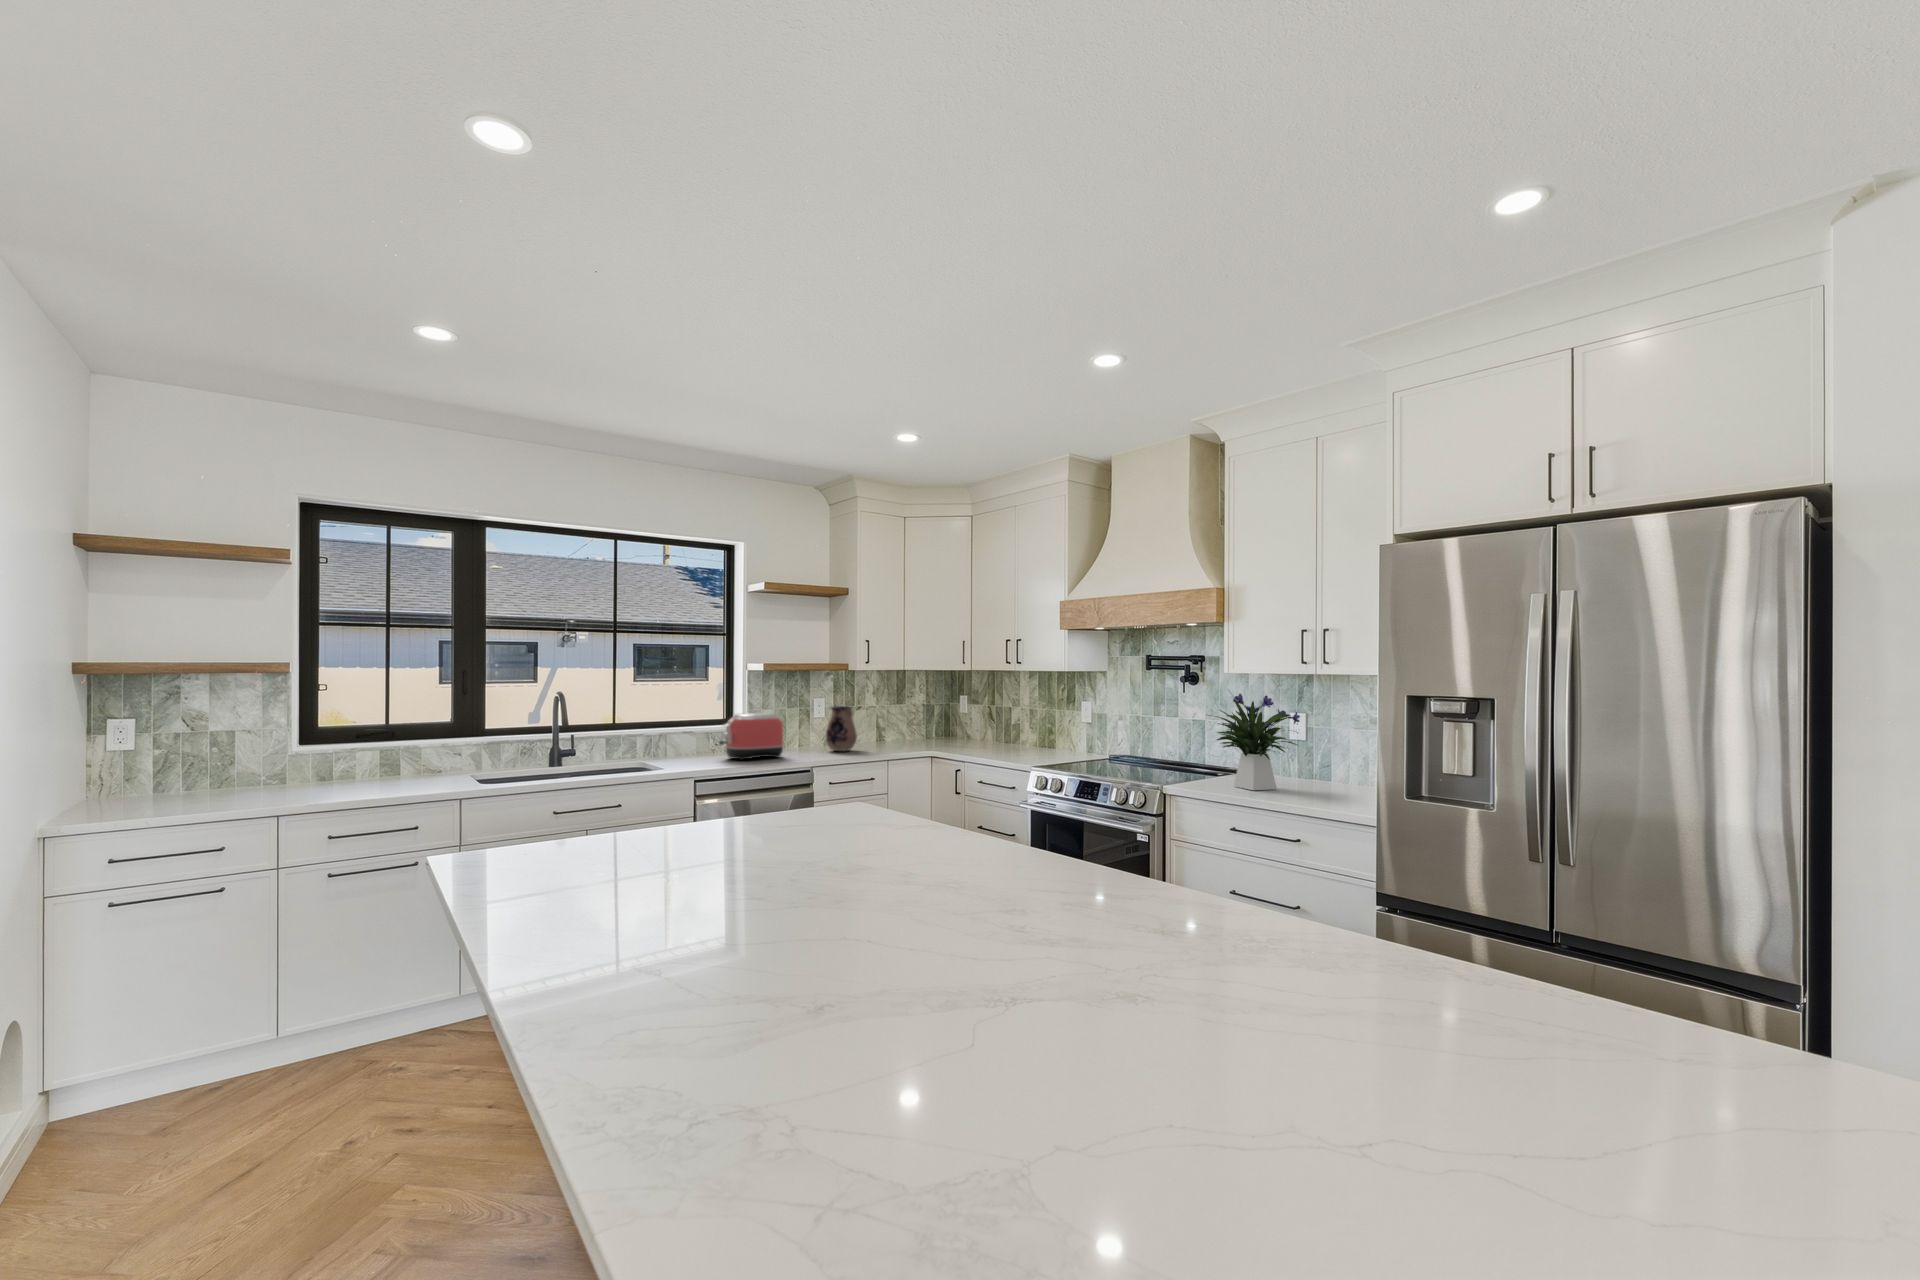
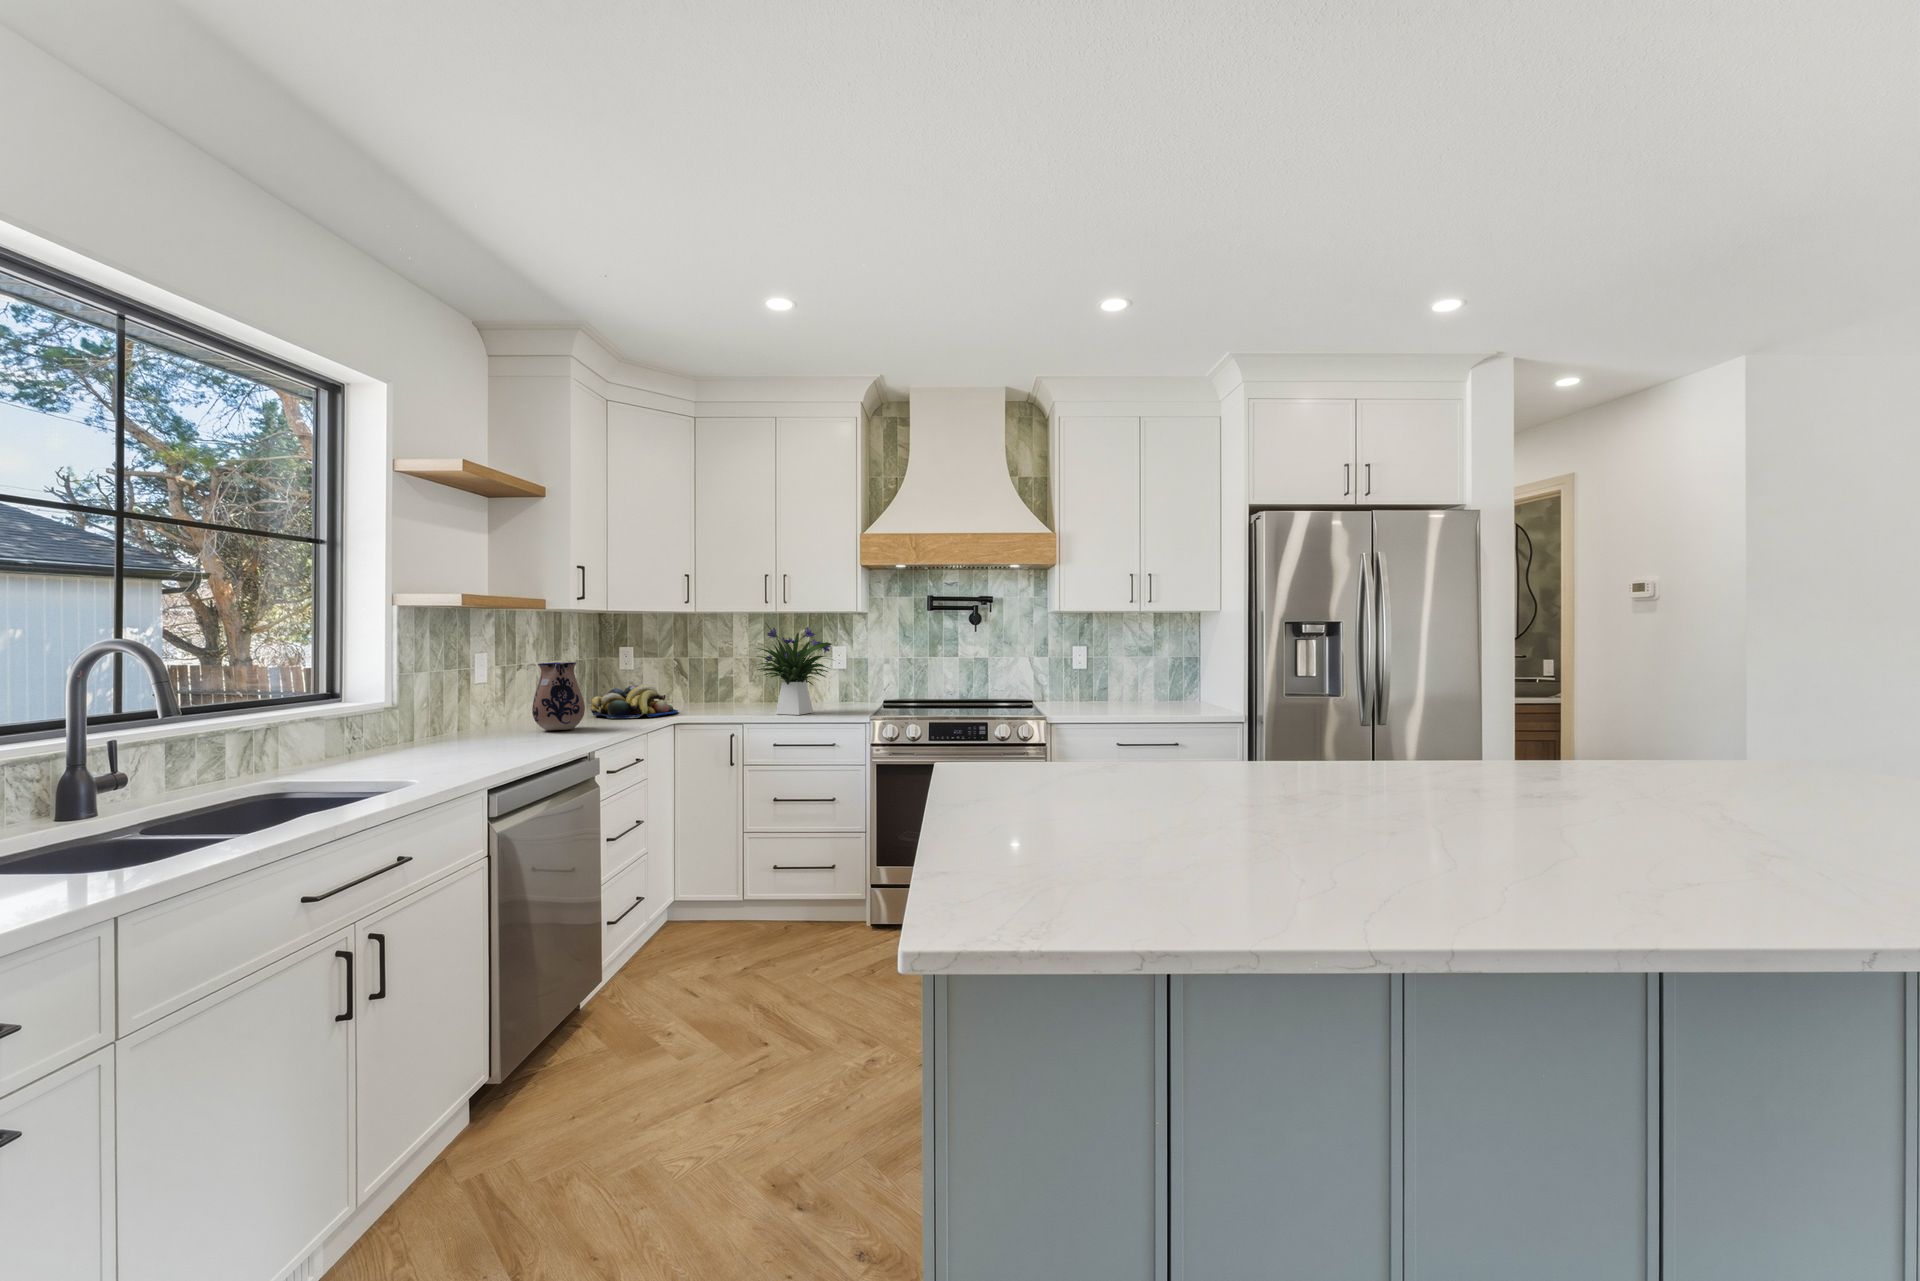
flower arrangement: present [1215,694,1300,790] -> present [757,623,833,715]
toaster: present [719,713,783,760] -> none [411,676,519,757]
fruit bowl: none [893,724,951,748] -> present [591,685,678,719]

